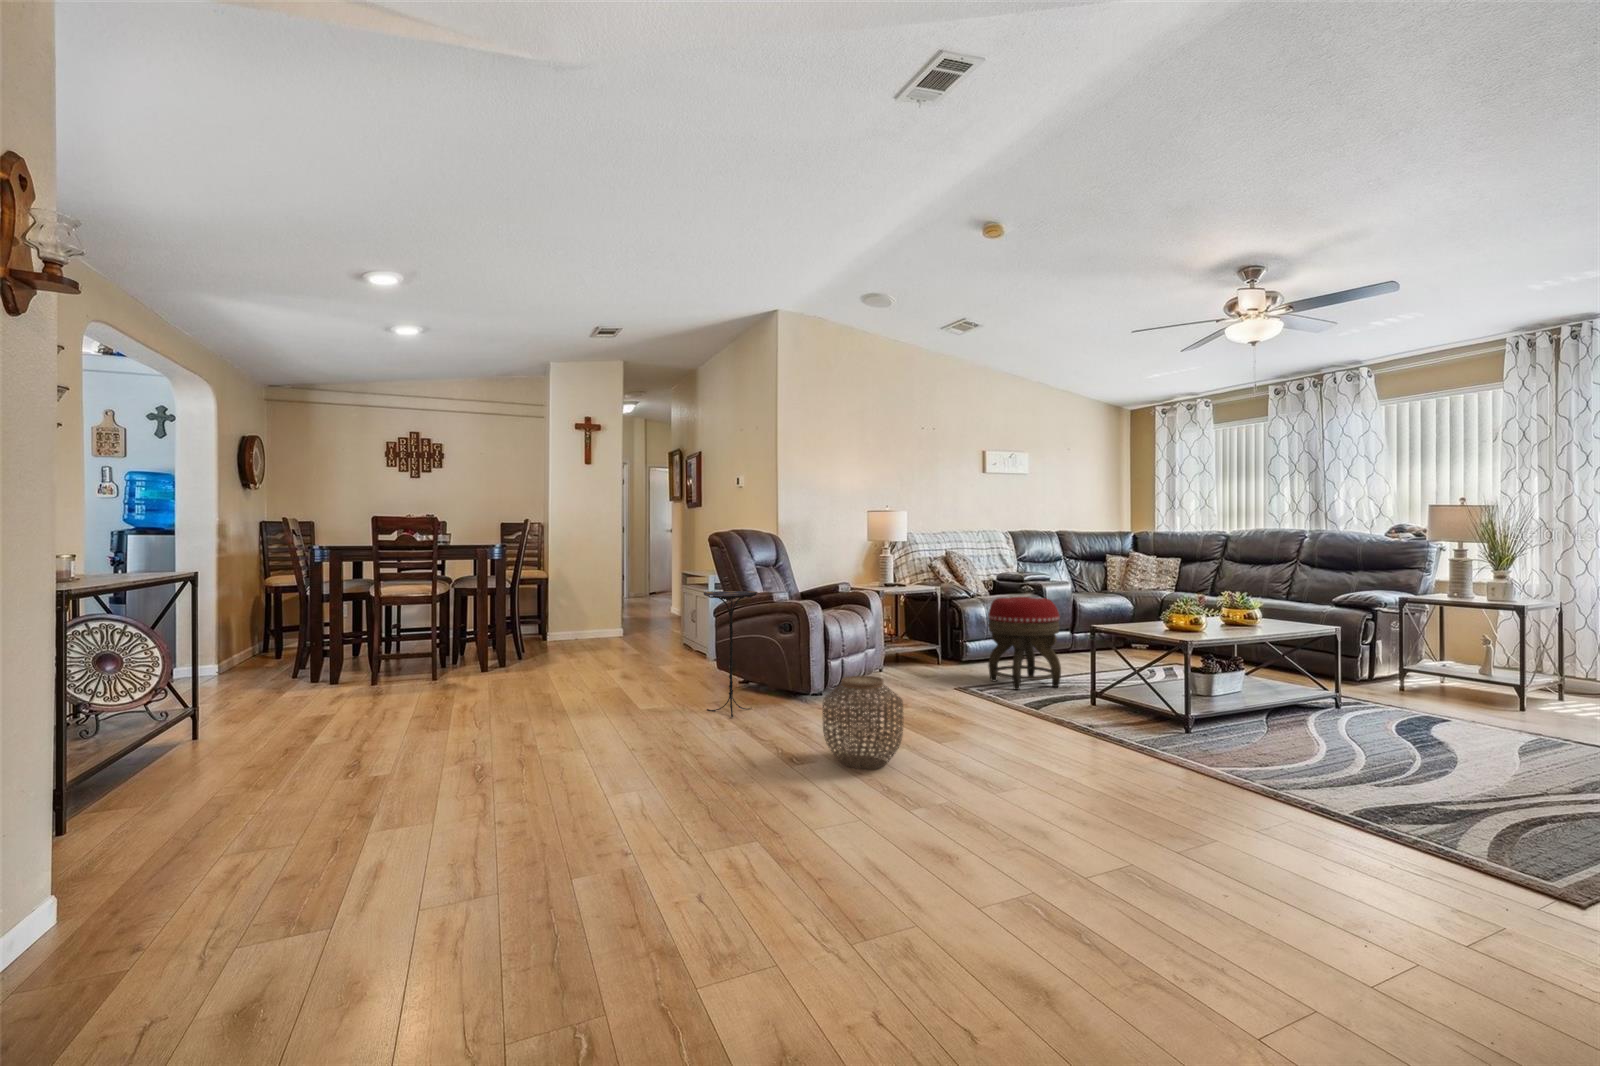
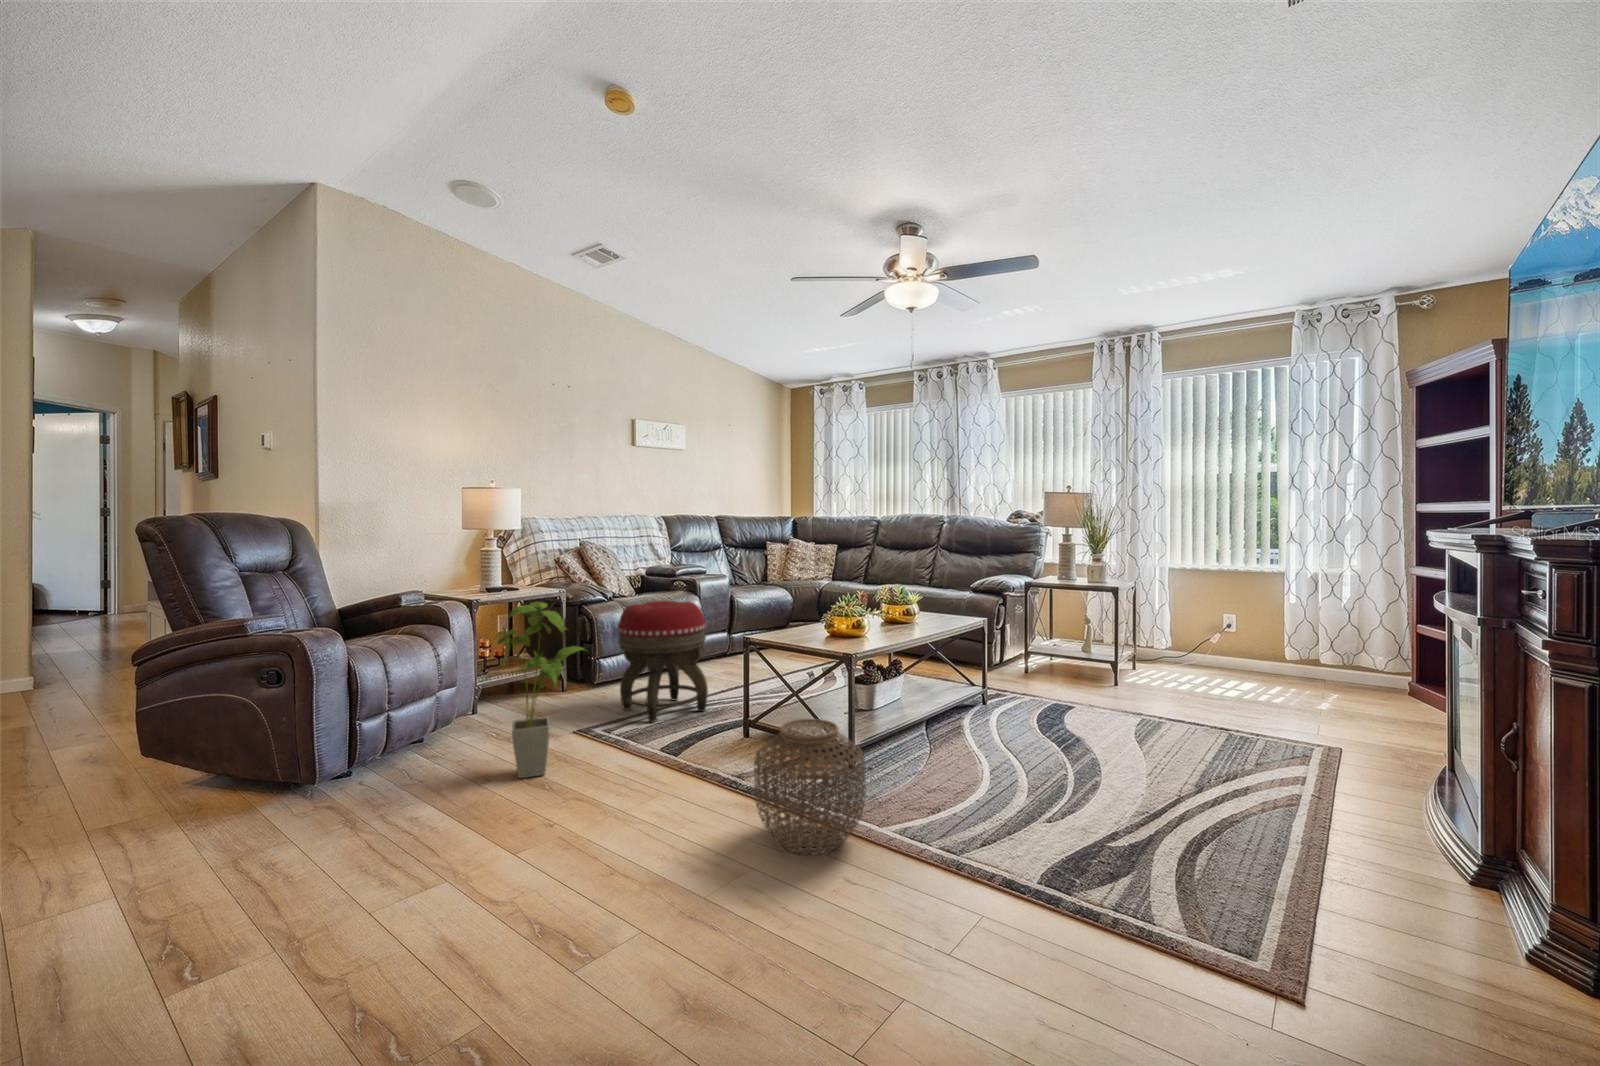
house plant: none [912,587,976,709] -> present [494,602,584,778]
side table: present [704,591,758,717] -> none [52,628,193,865]
woven basket: present [823,676,903,769] -> present [754,719,866,854]

